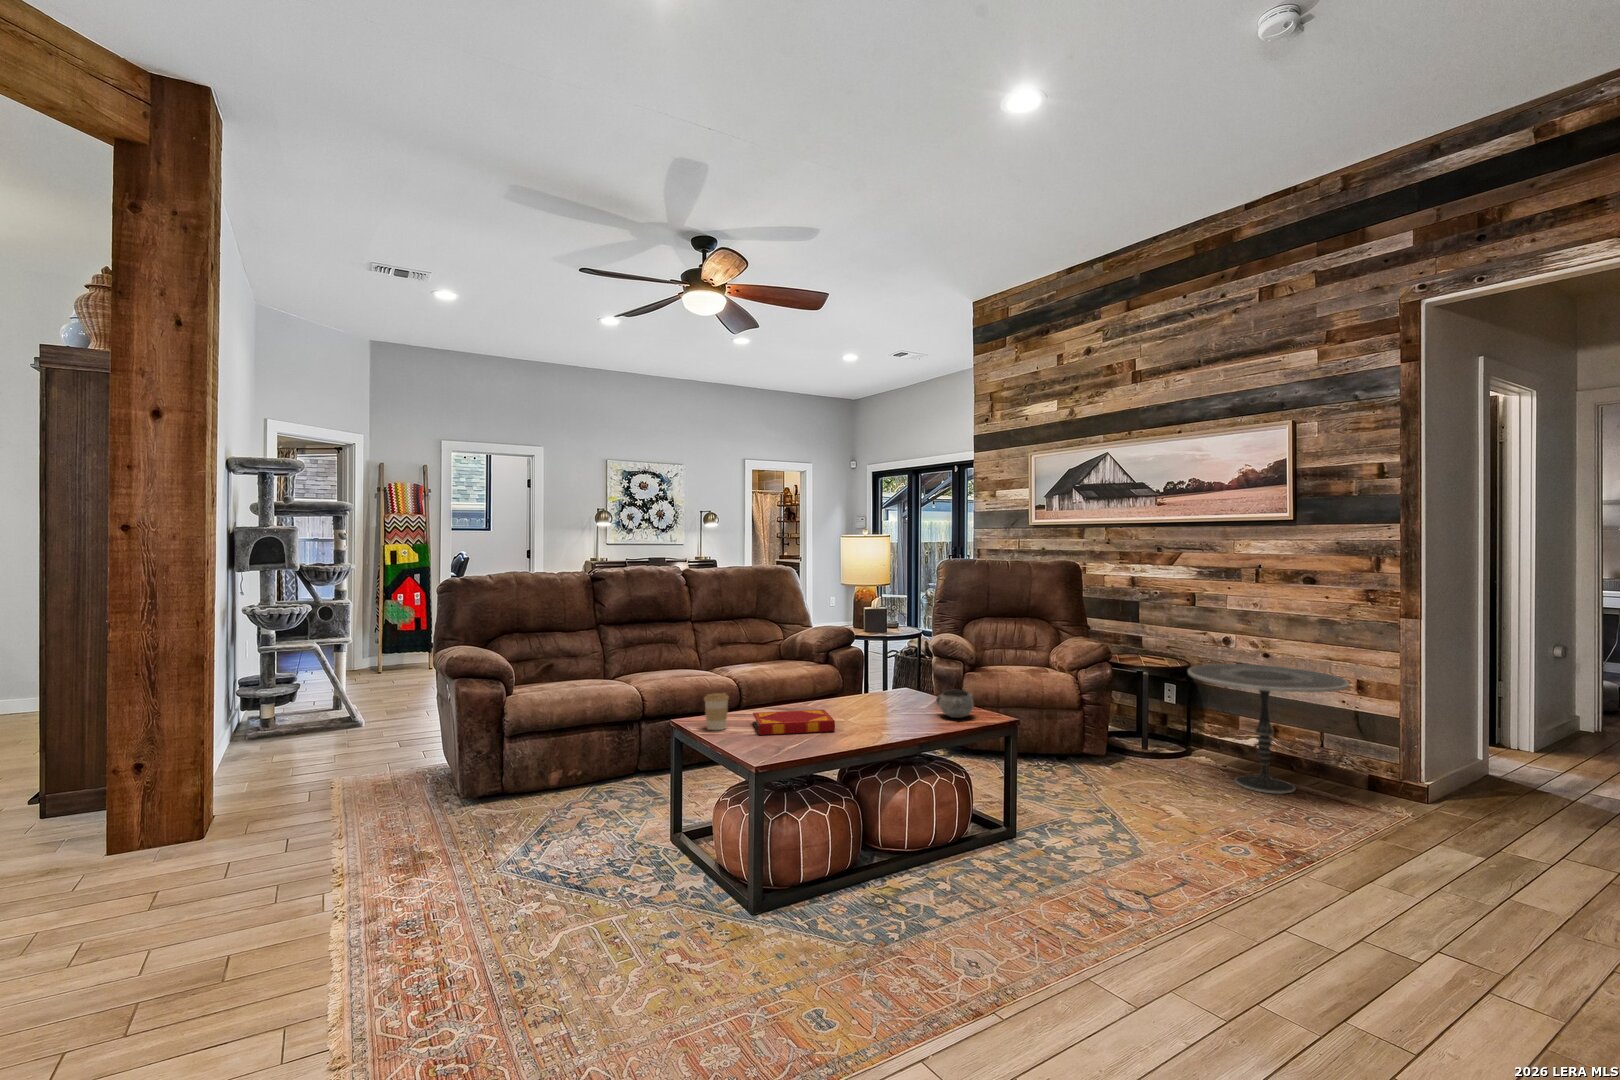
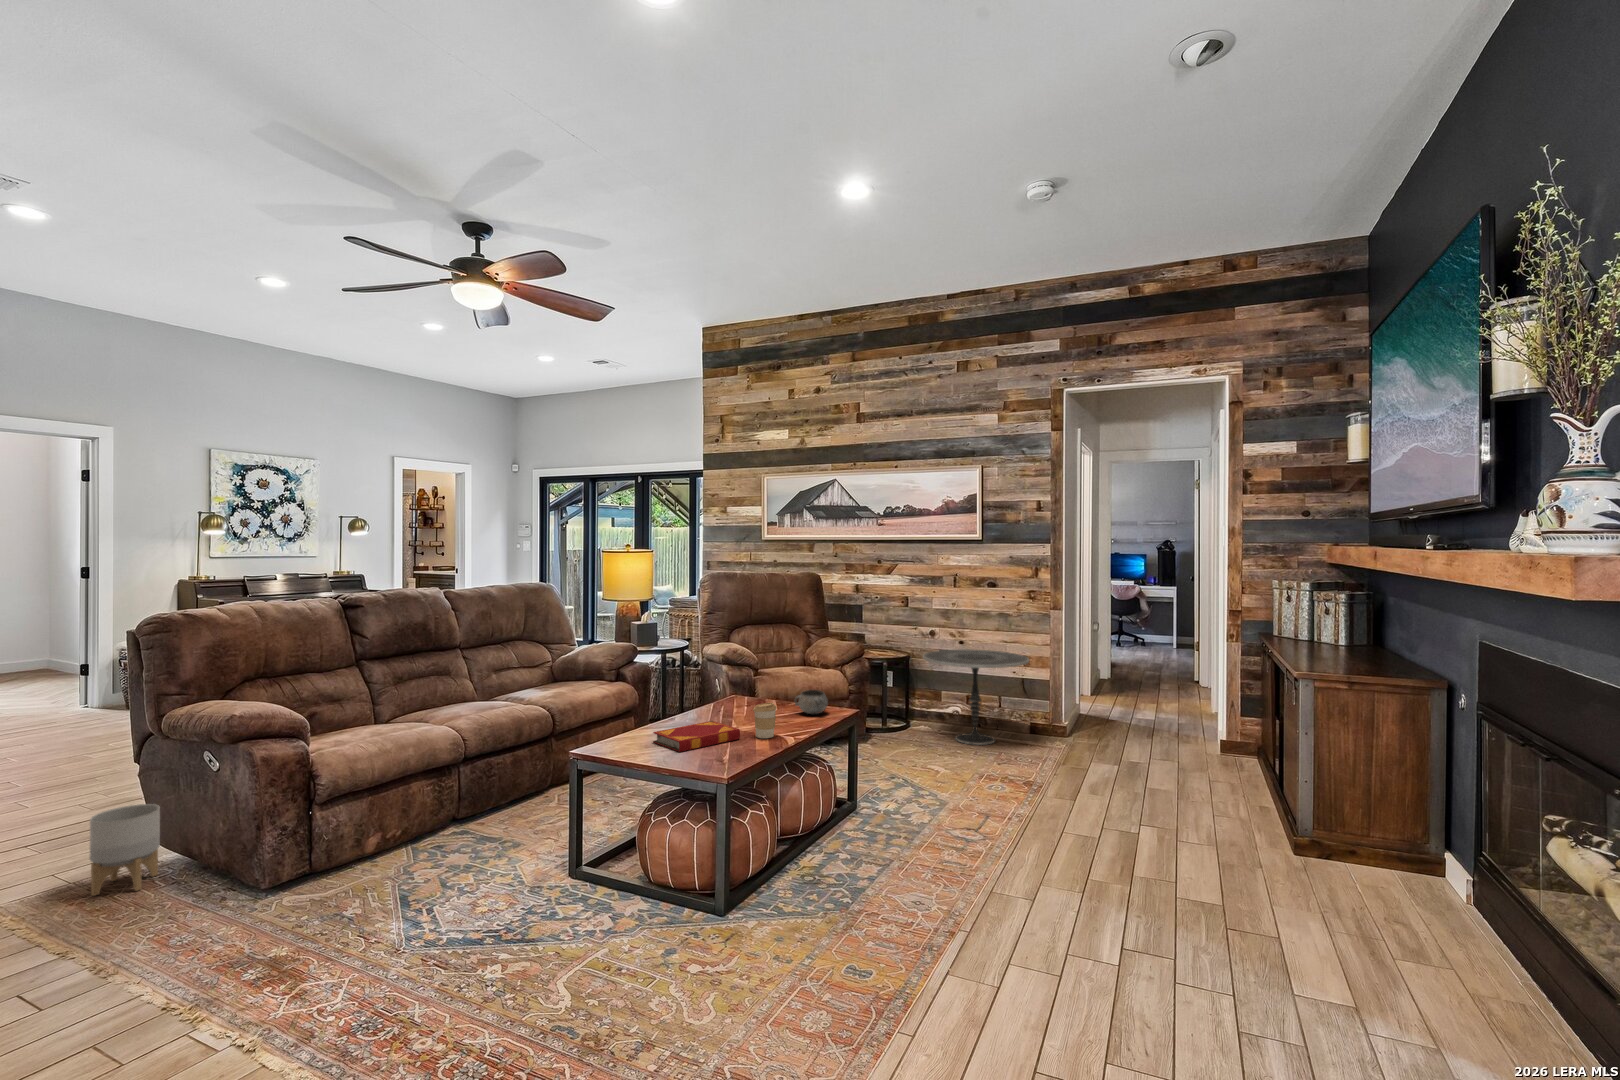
coffee cup: present [704,693,729,730] -> present [753,703,777,738]
planter: none [398,721,442,784] -> present [90,804,160,896]

